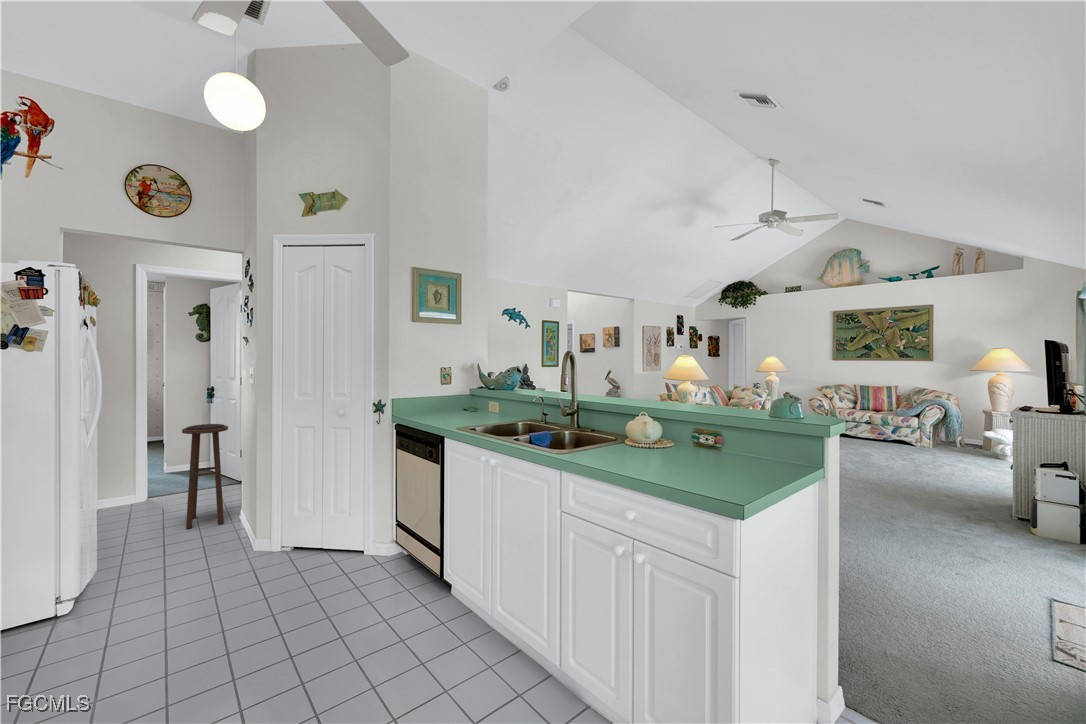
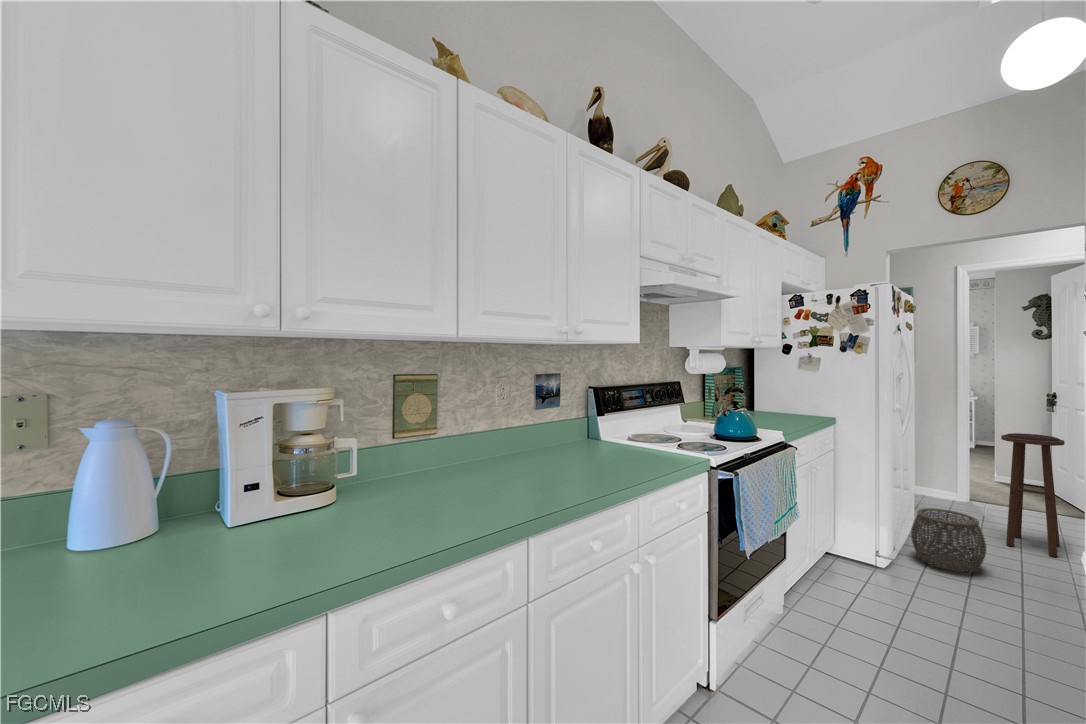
woven basket: none [97,514,175,582] -> present [911,508,986,573]

